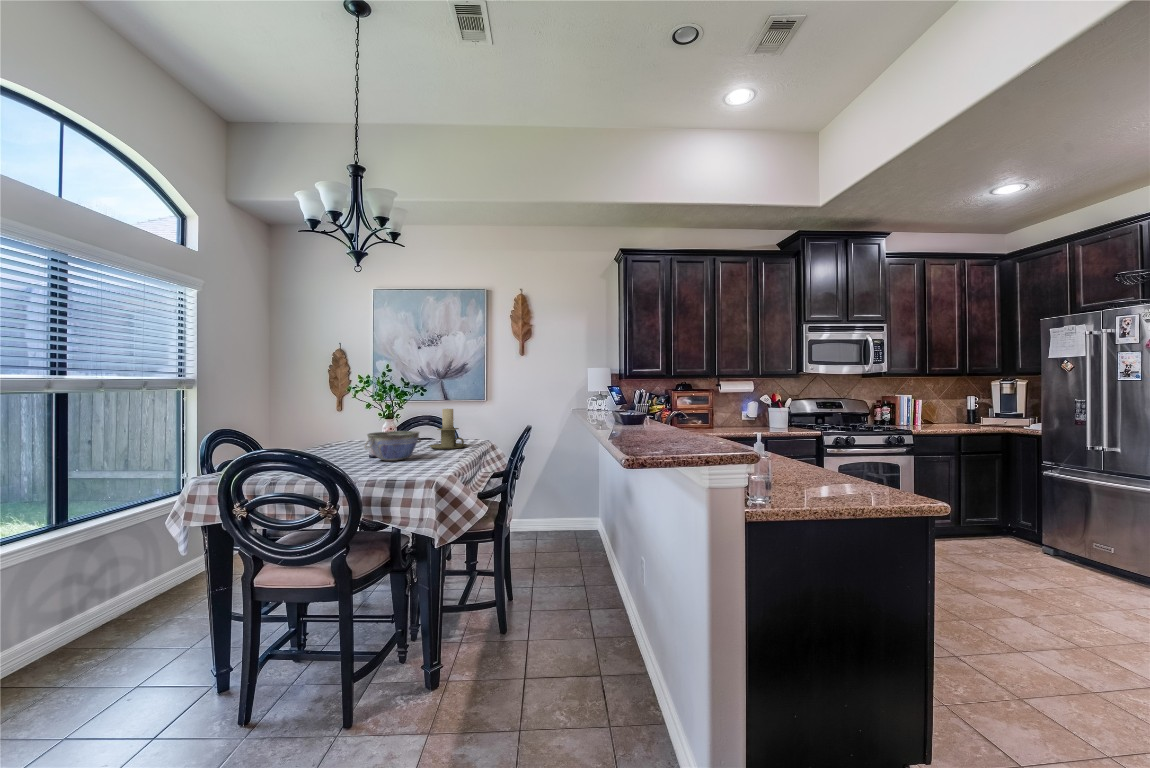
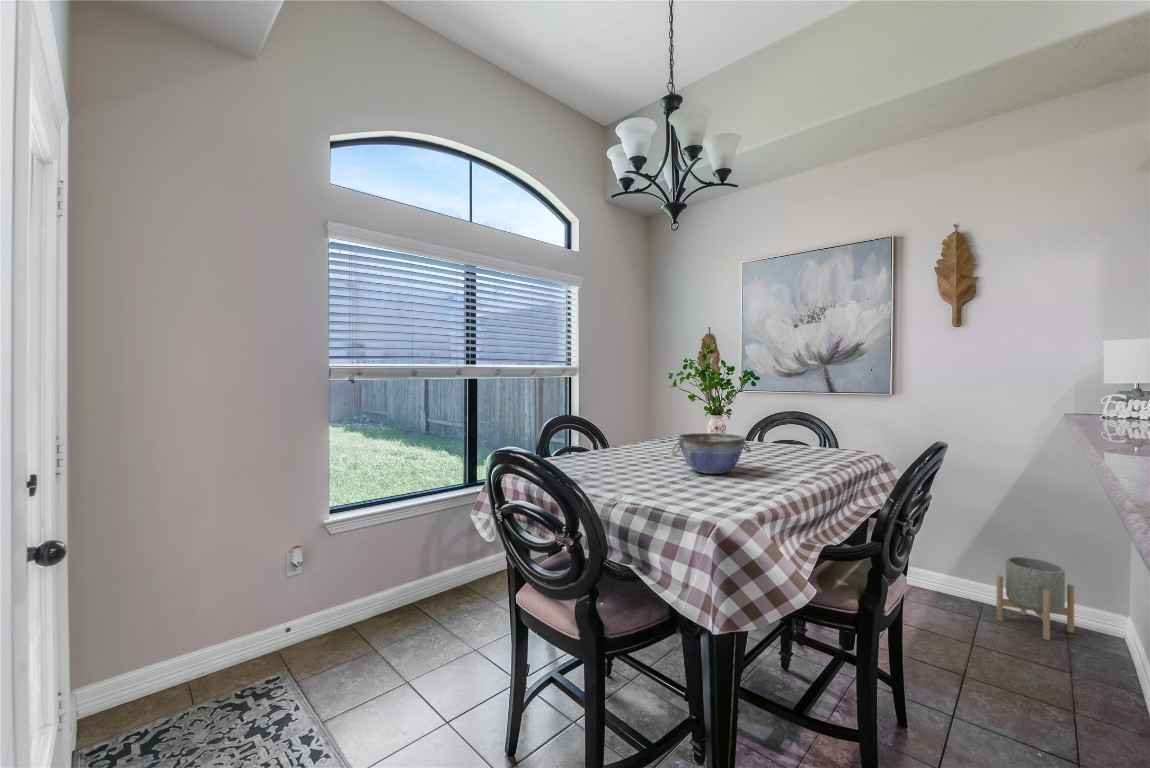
candle holder: present [430,408,467,449] -> none [776,406,834,464]
planter: none [545,497,579,541] -> present [997,557,1074,640]

